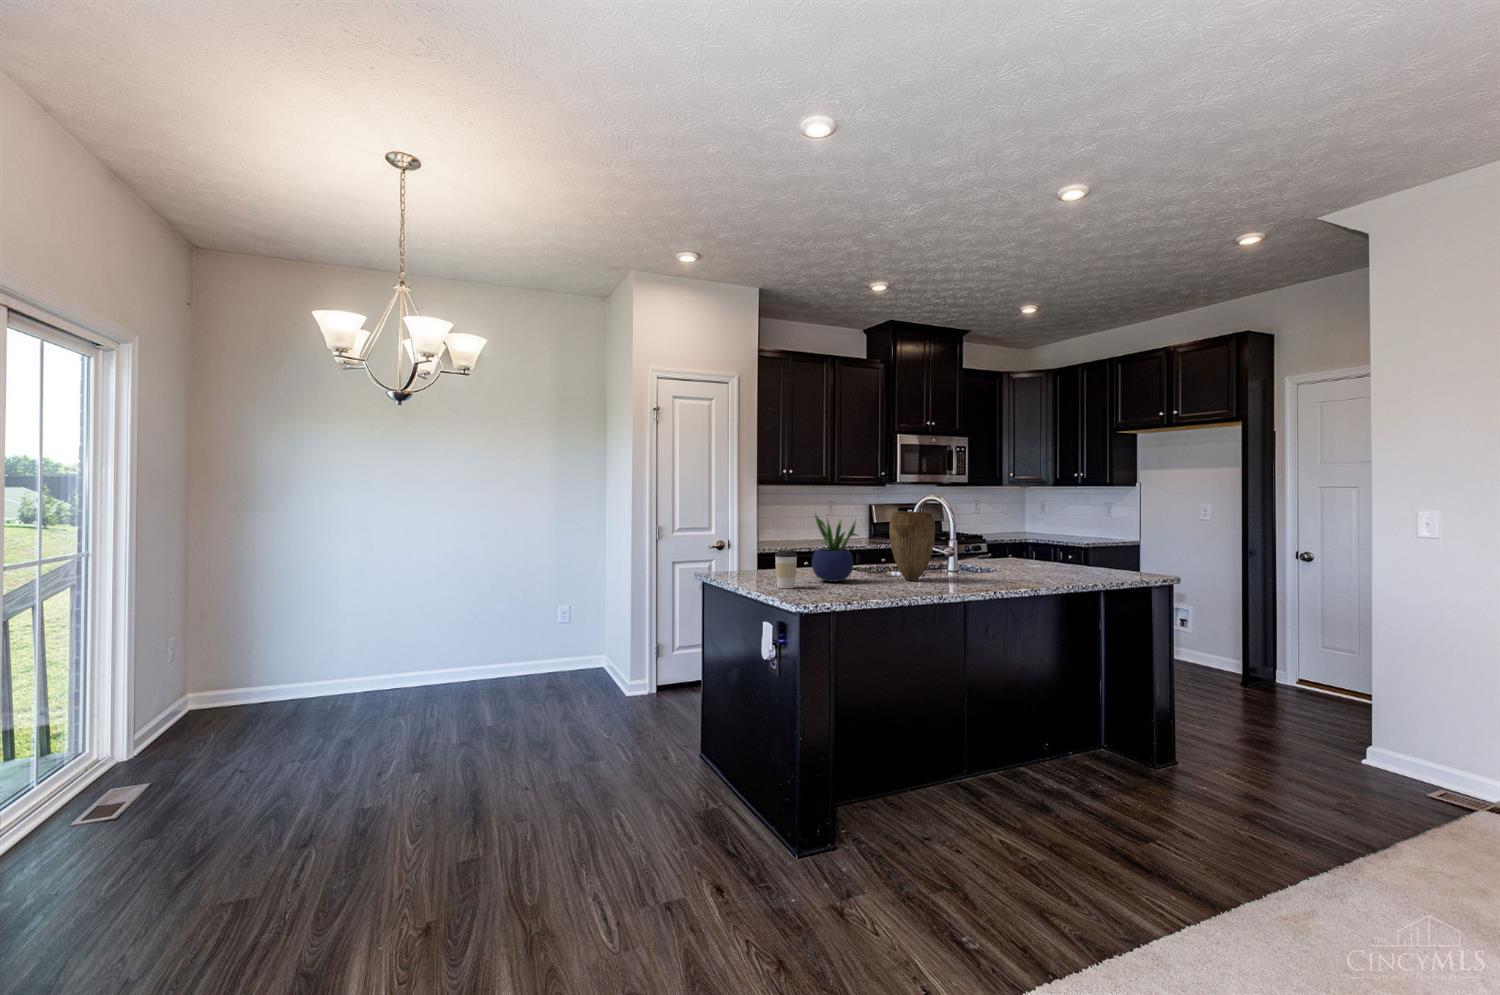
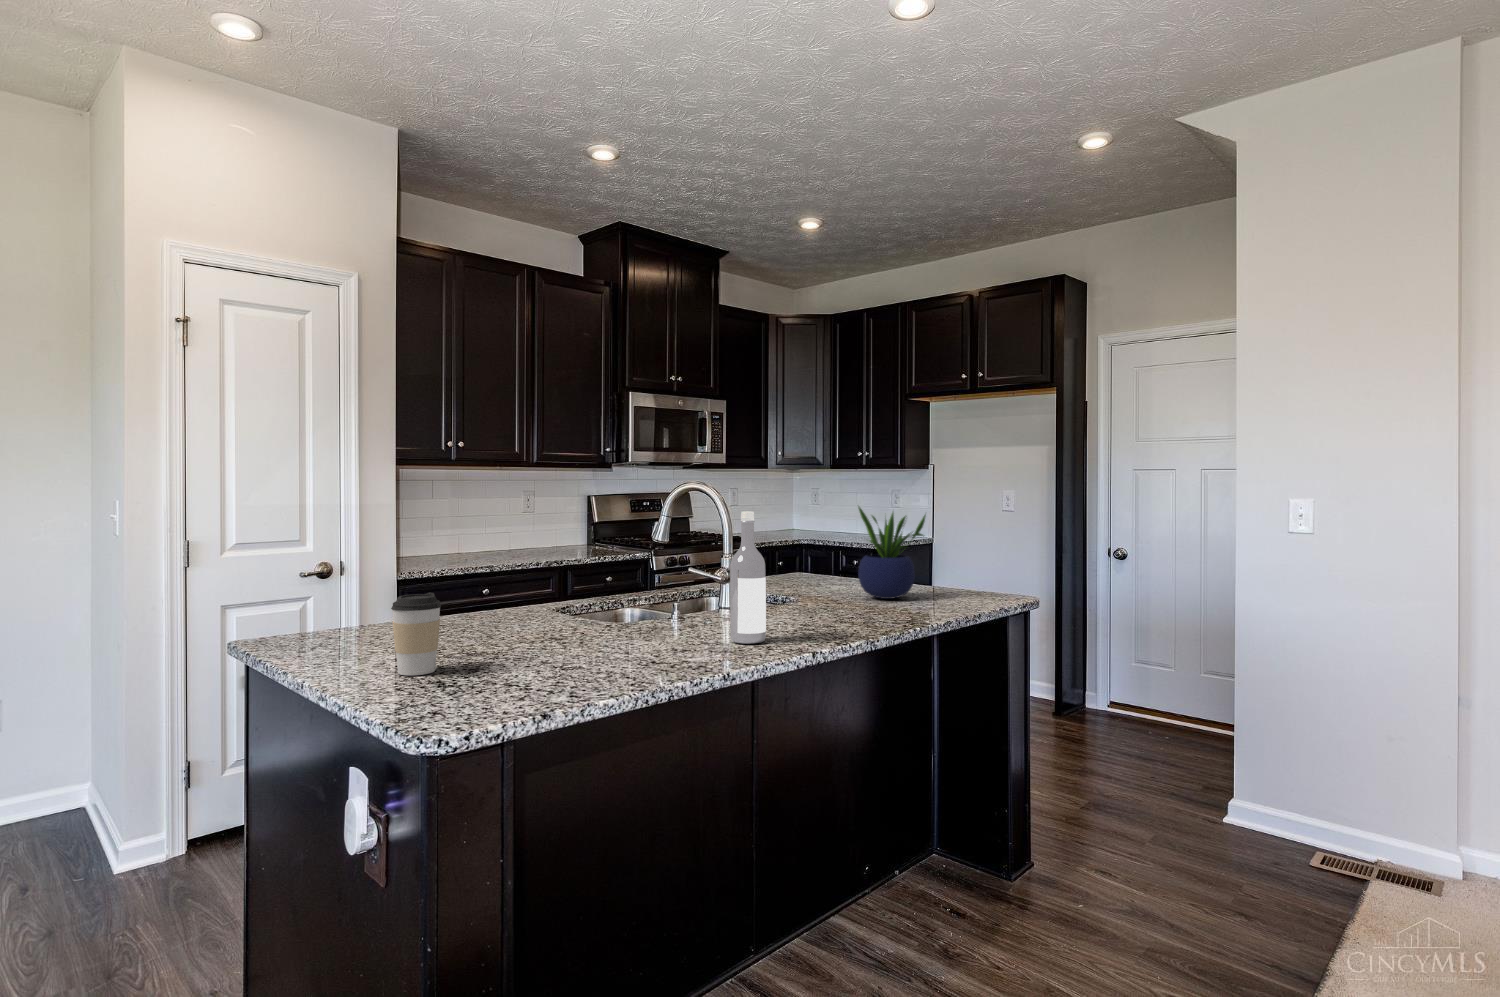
vase: present [889,511,935,581] -> none [625,510,704,633]
wine bottle: none [948,513,969,587] -> present [730,512,766,644]
potted plant: present [812,515,858,582] -> present [858,507,926,599]

